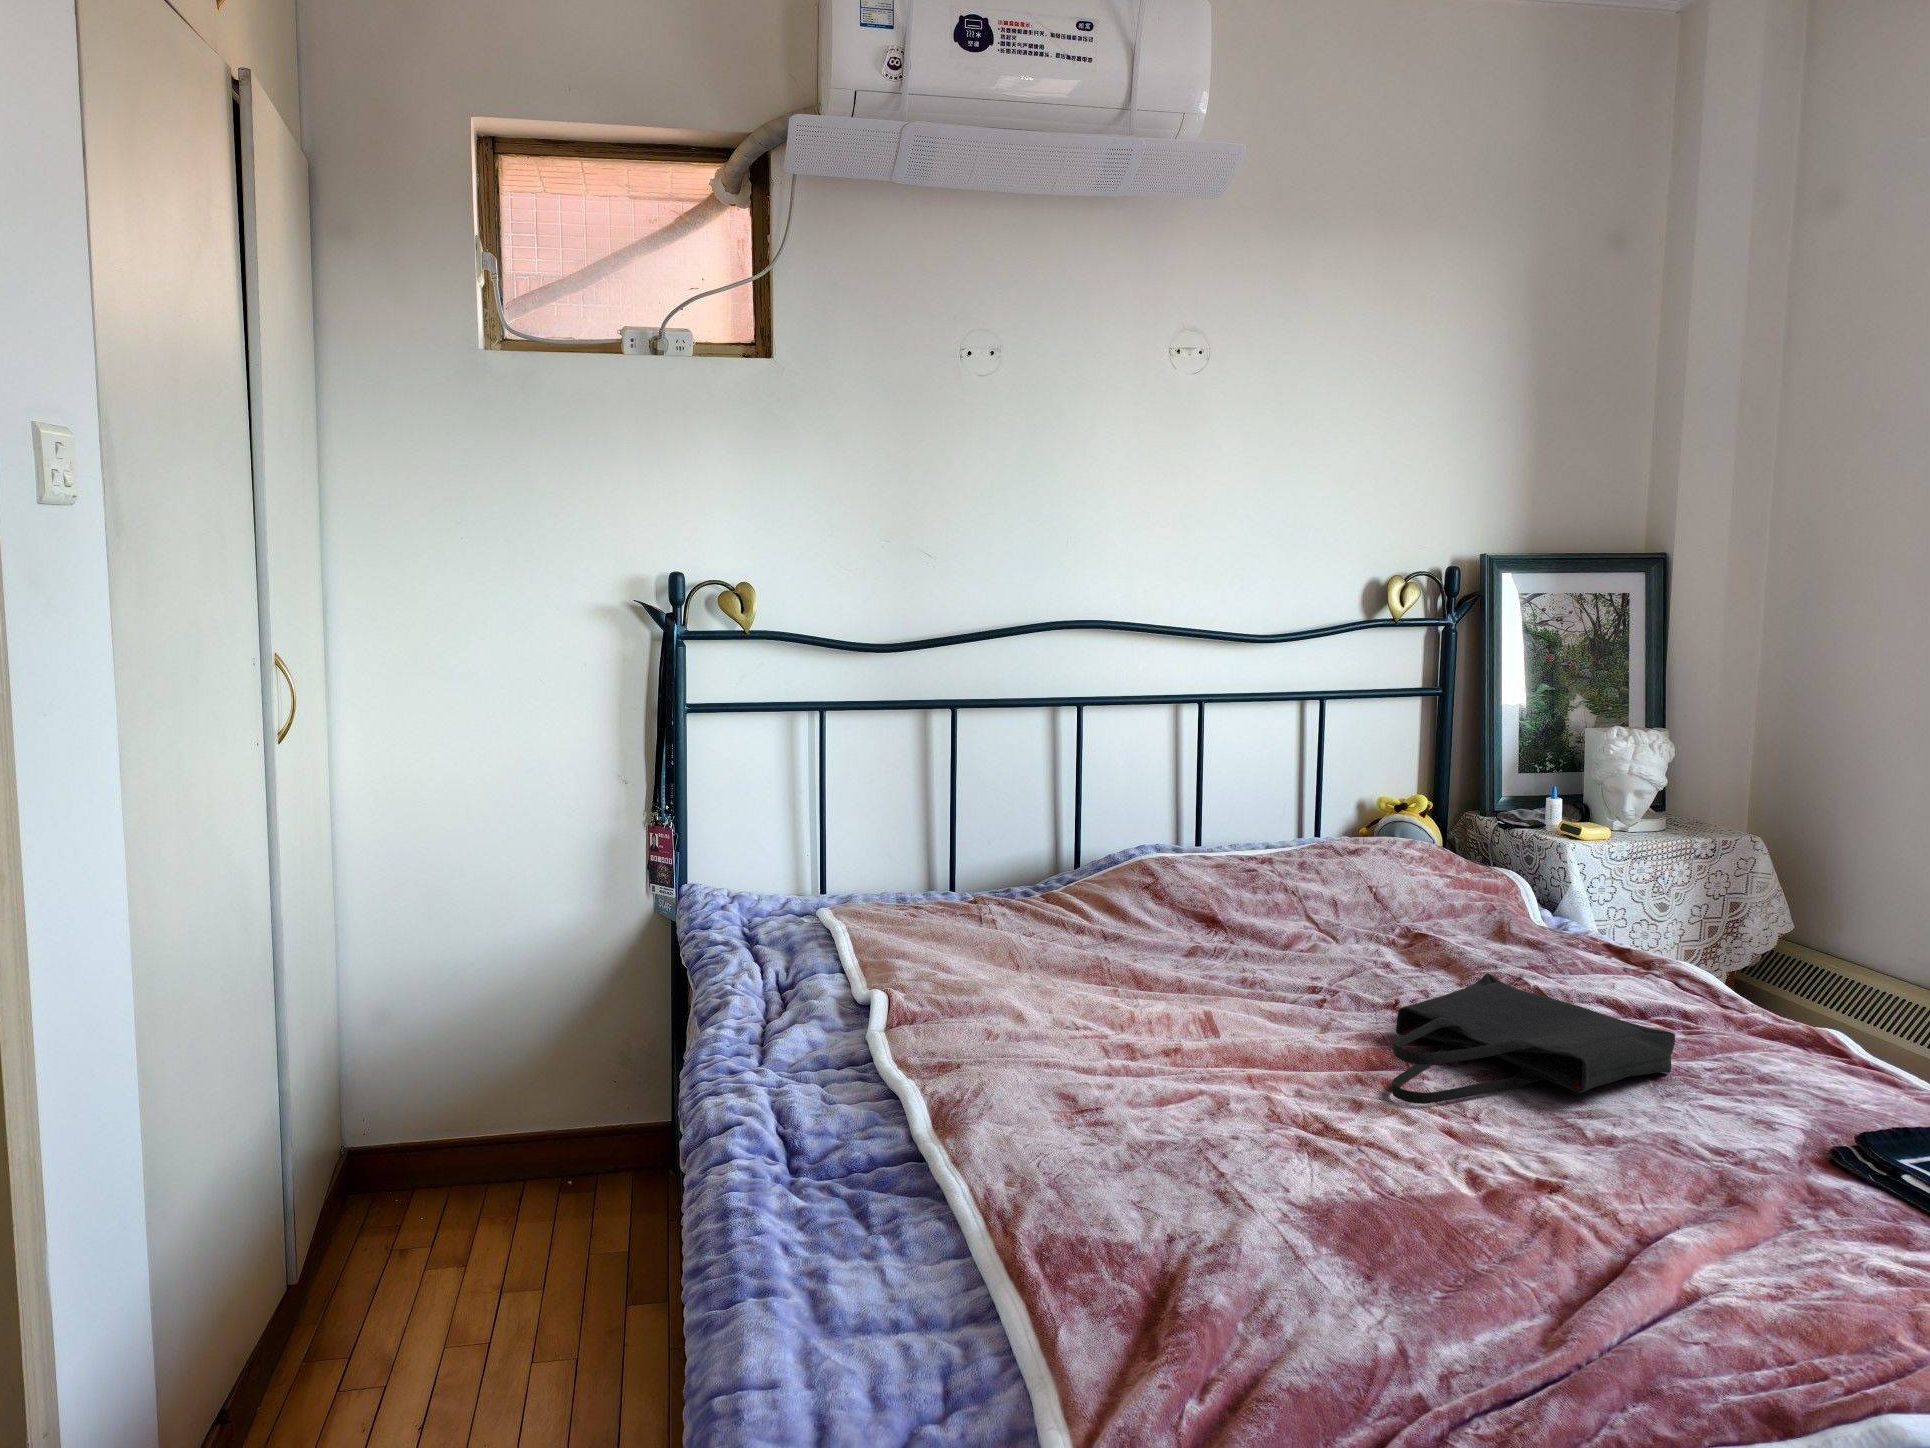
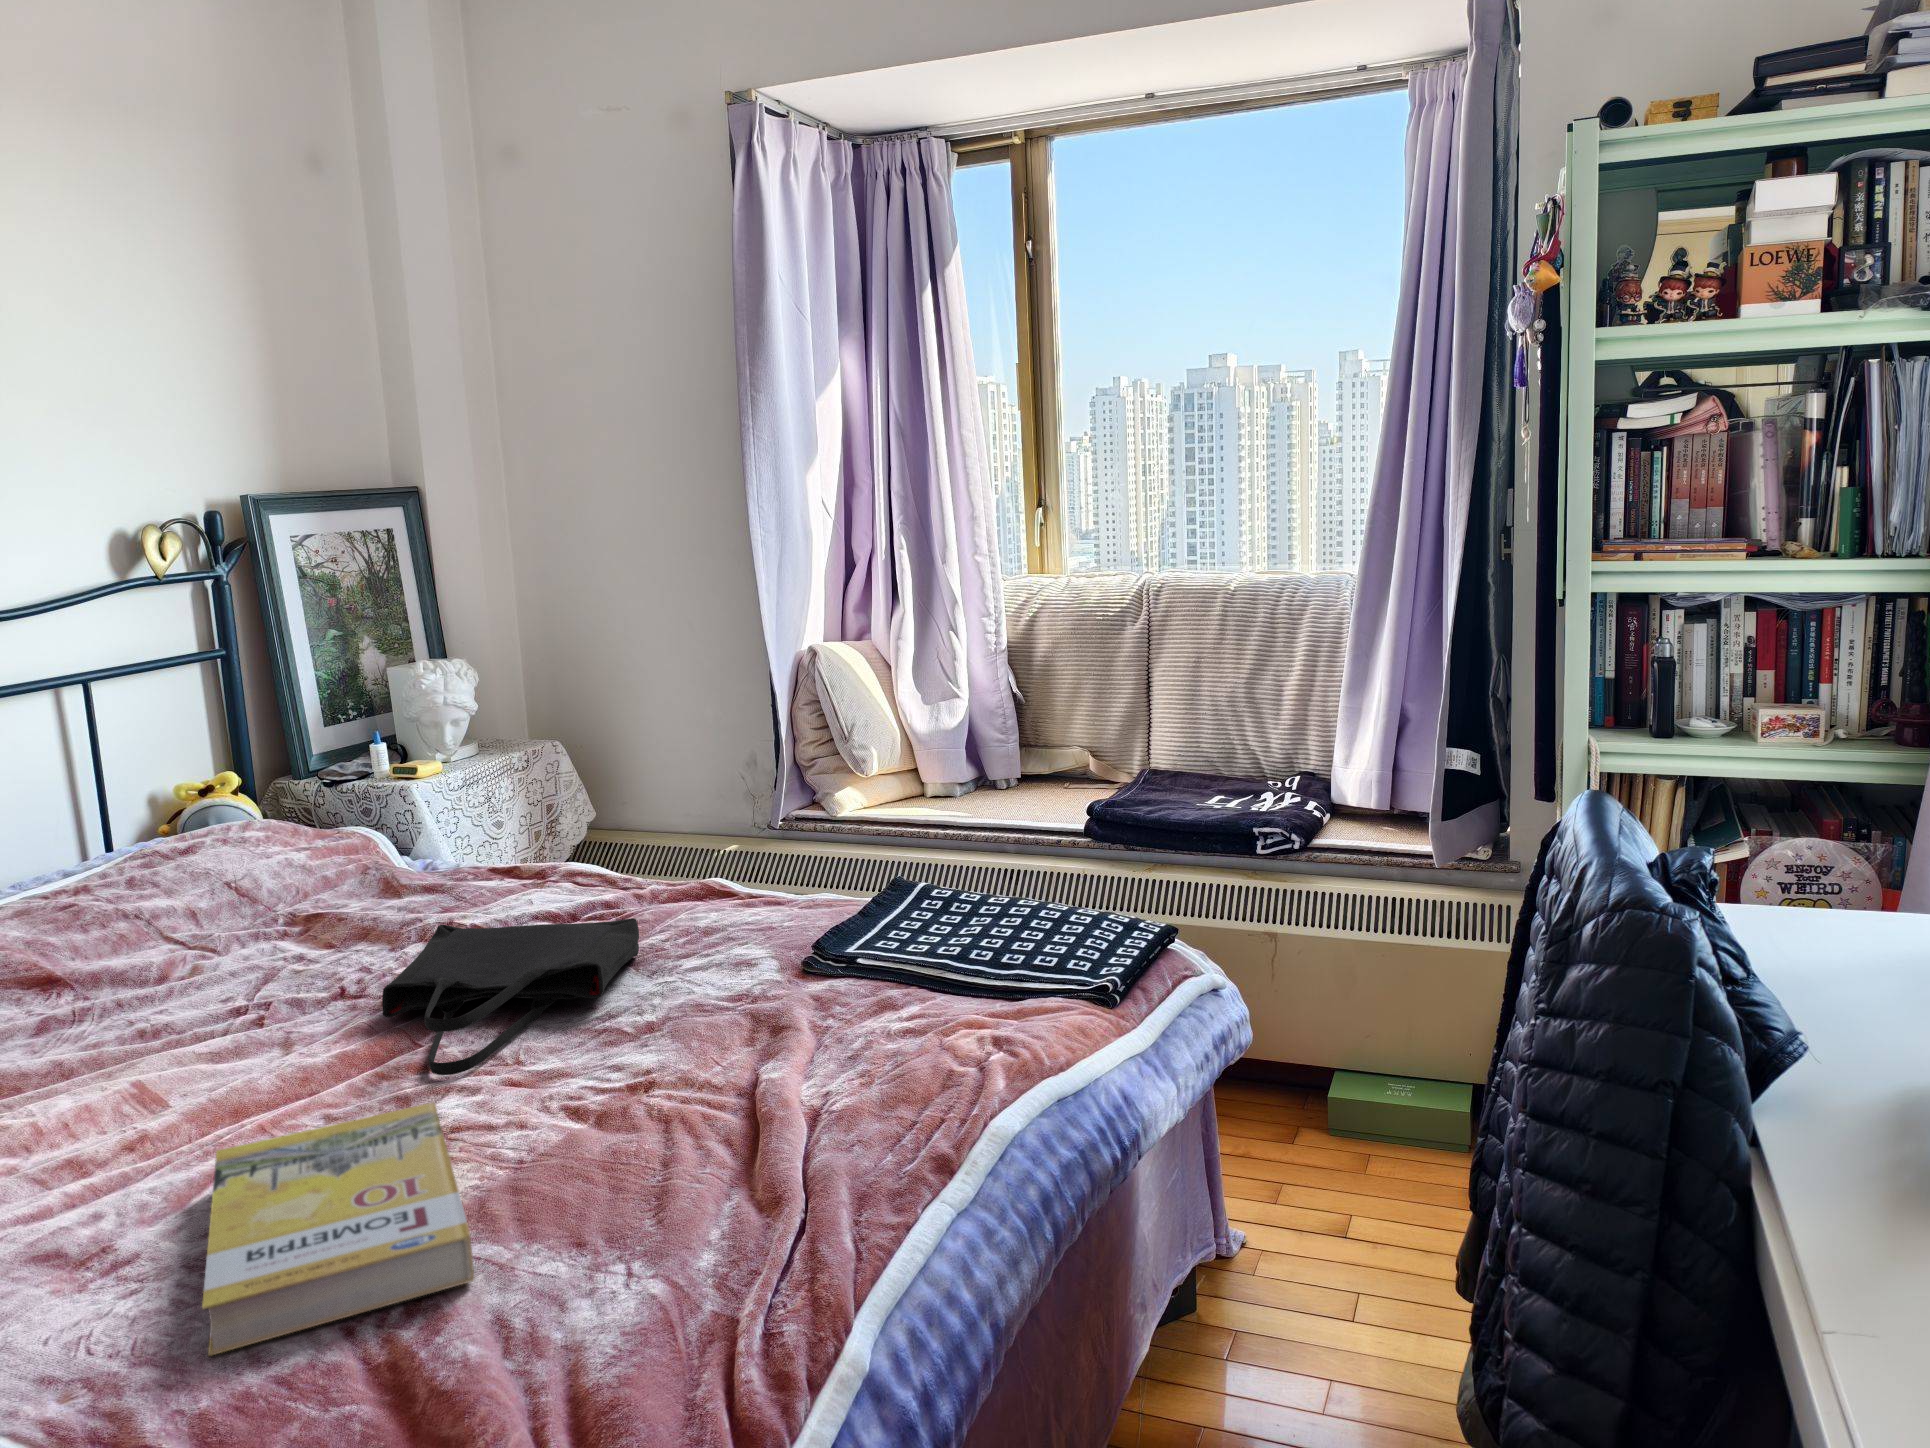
book: none [1091,1075,1350,1261] -> present [202,1103,474,1356]

